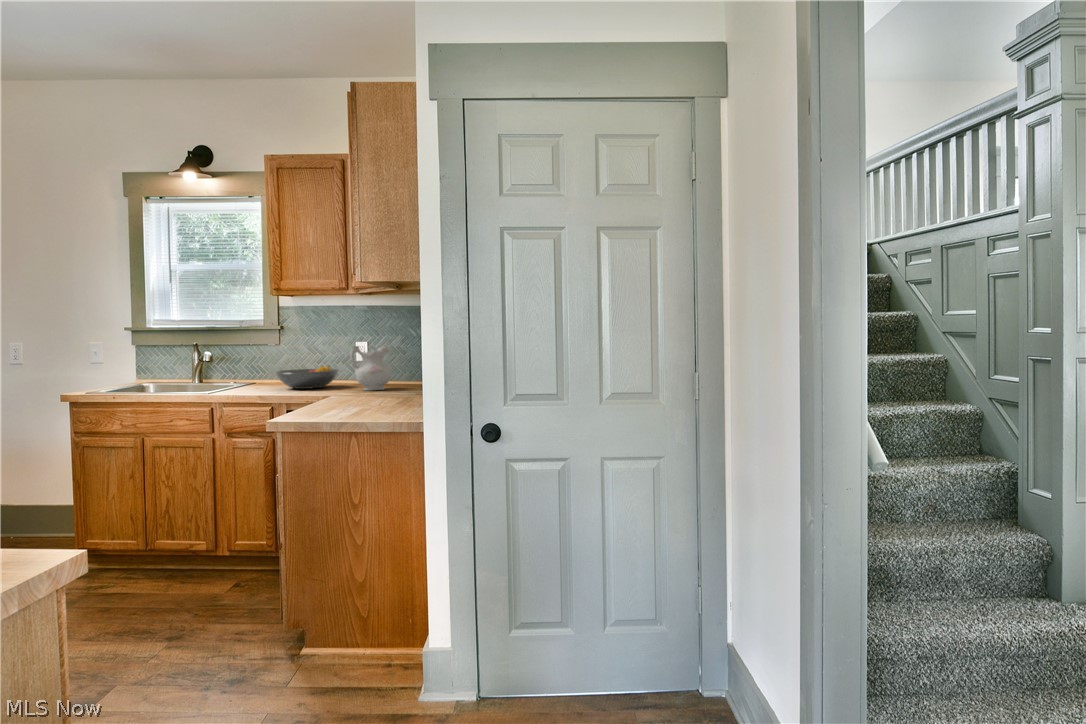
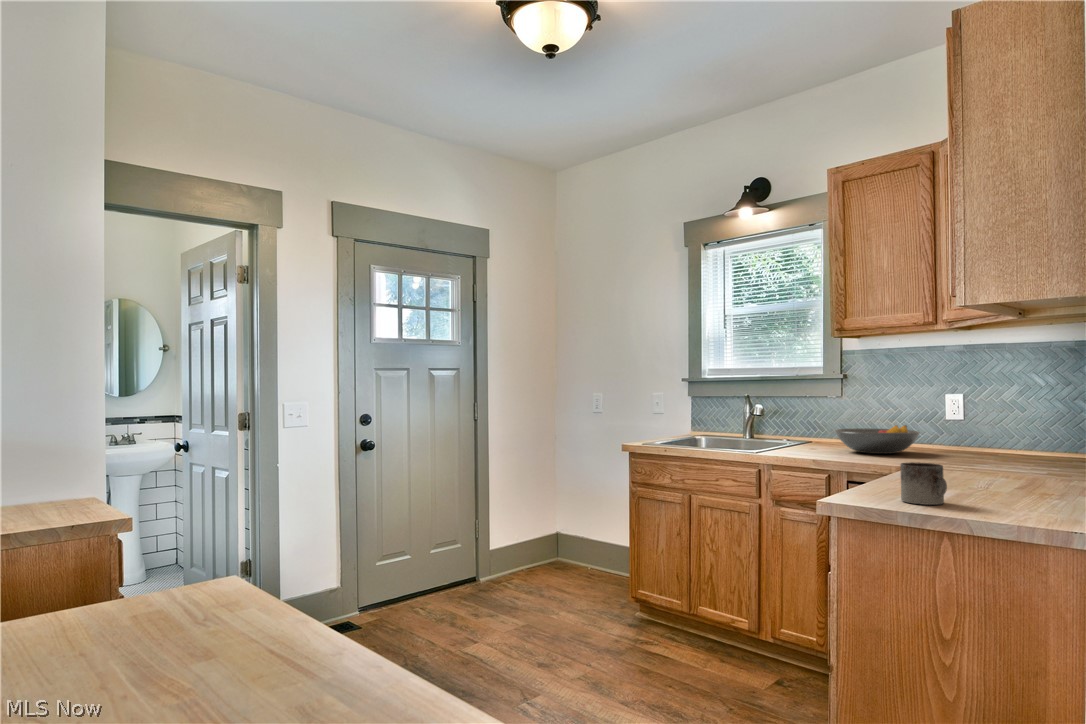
ceramic pitcher: present [350,346,391,390] -> none [937,401,1002,464]
mug: none [325,390,353,418] -> present [901,462,947,505]

